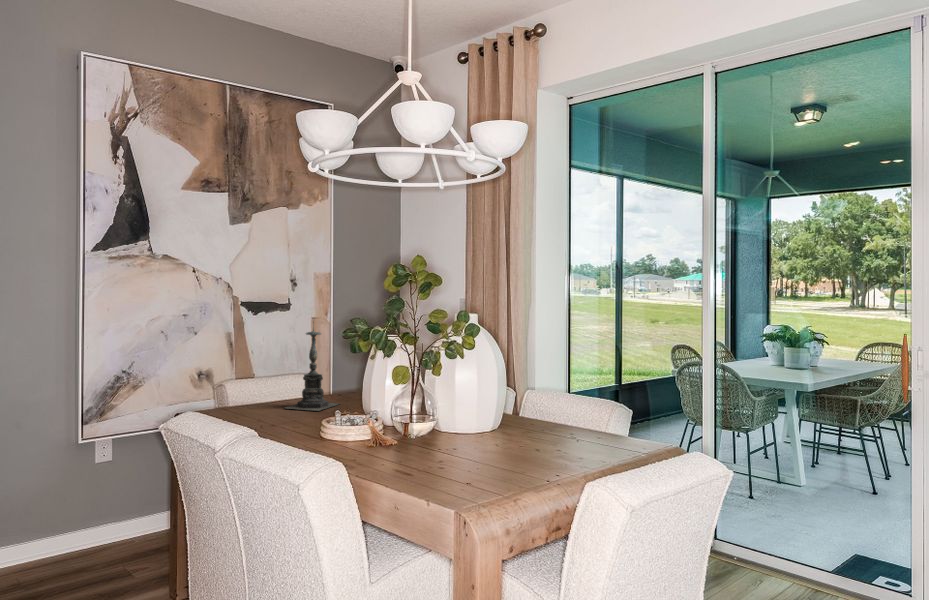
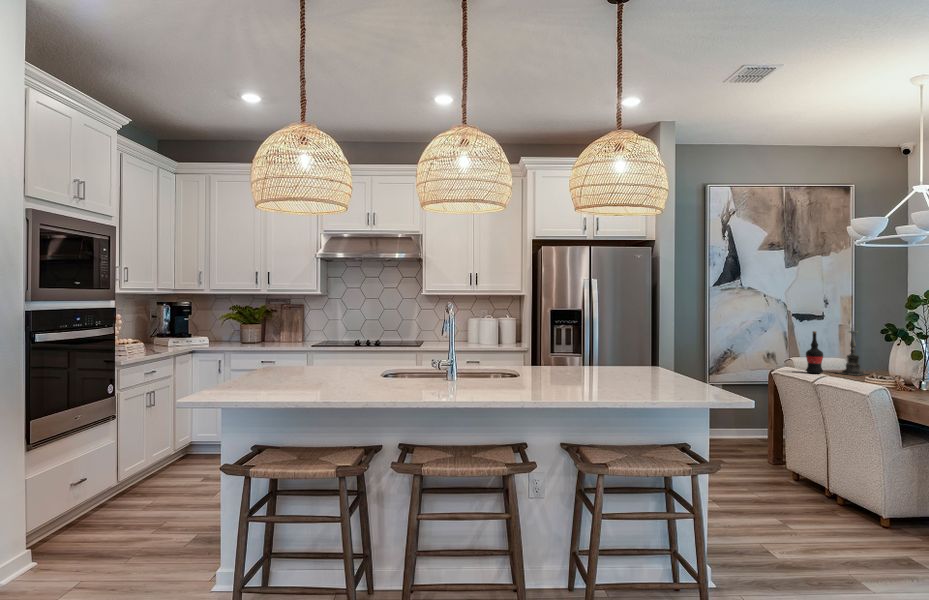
wine bottle: none [236,335,265,413] -> present [806,331,823,373]

